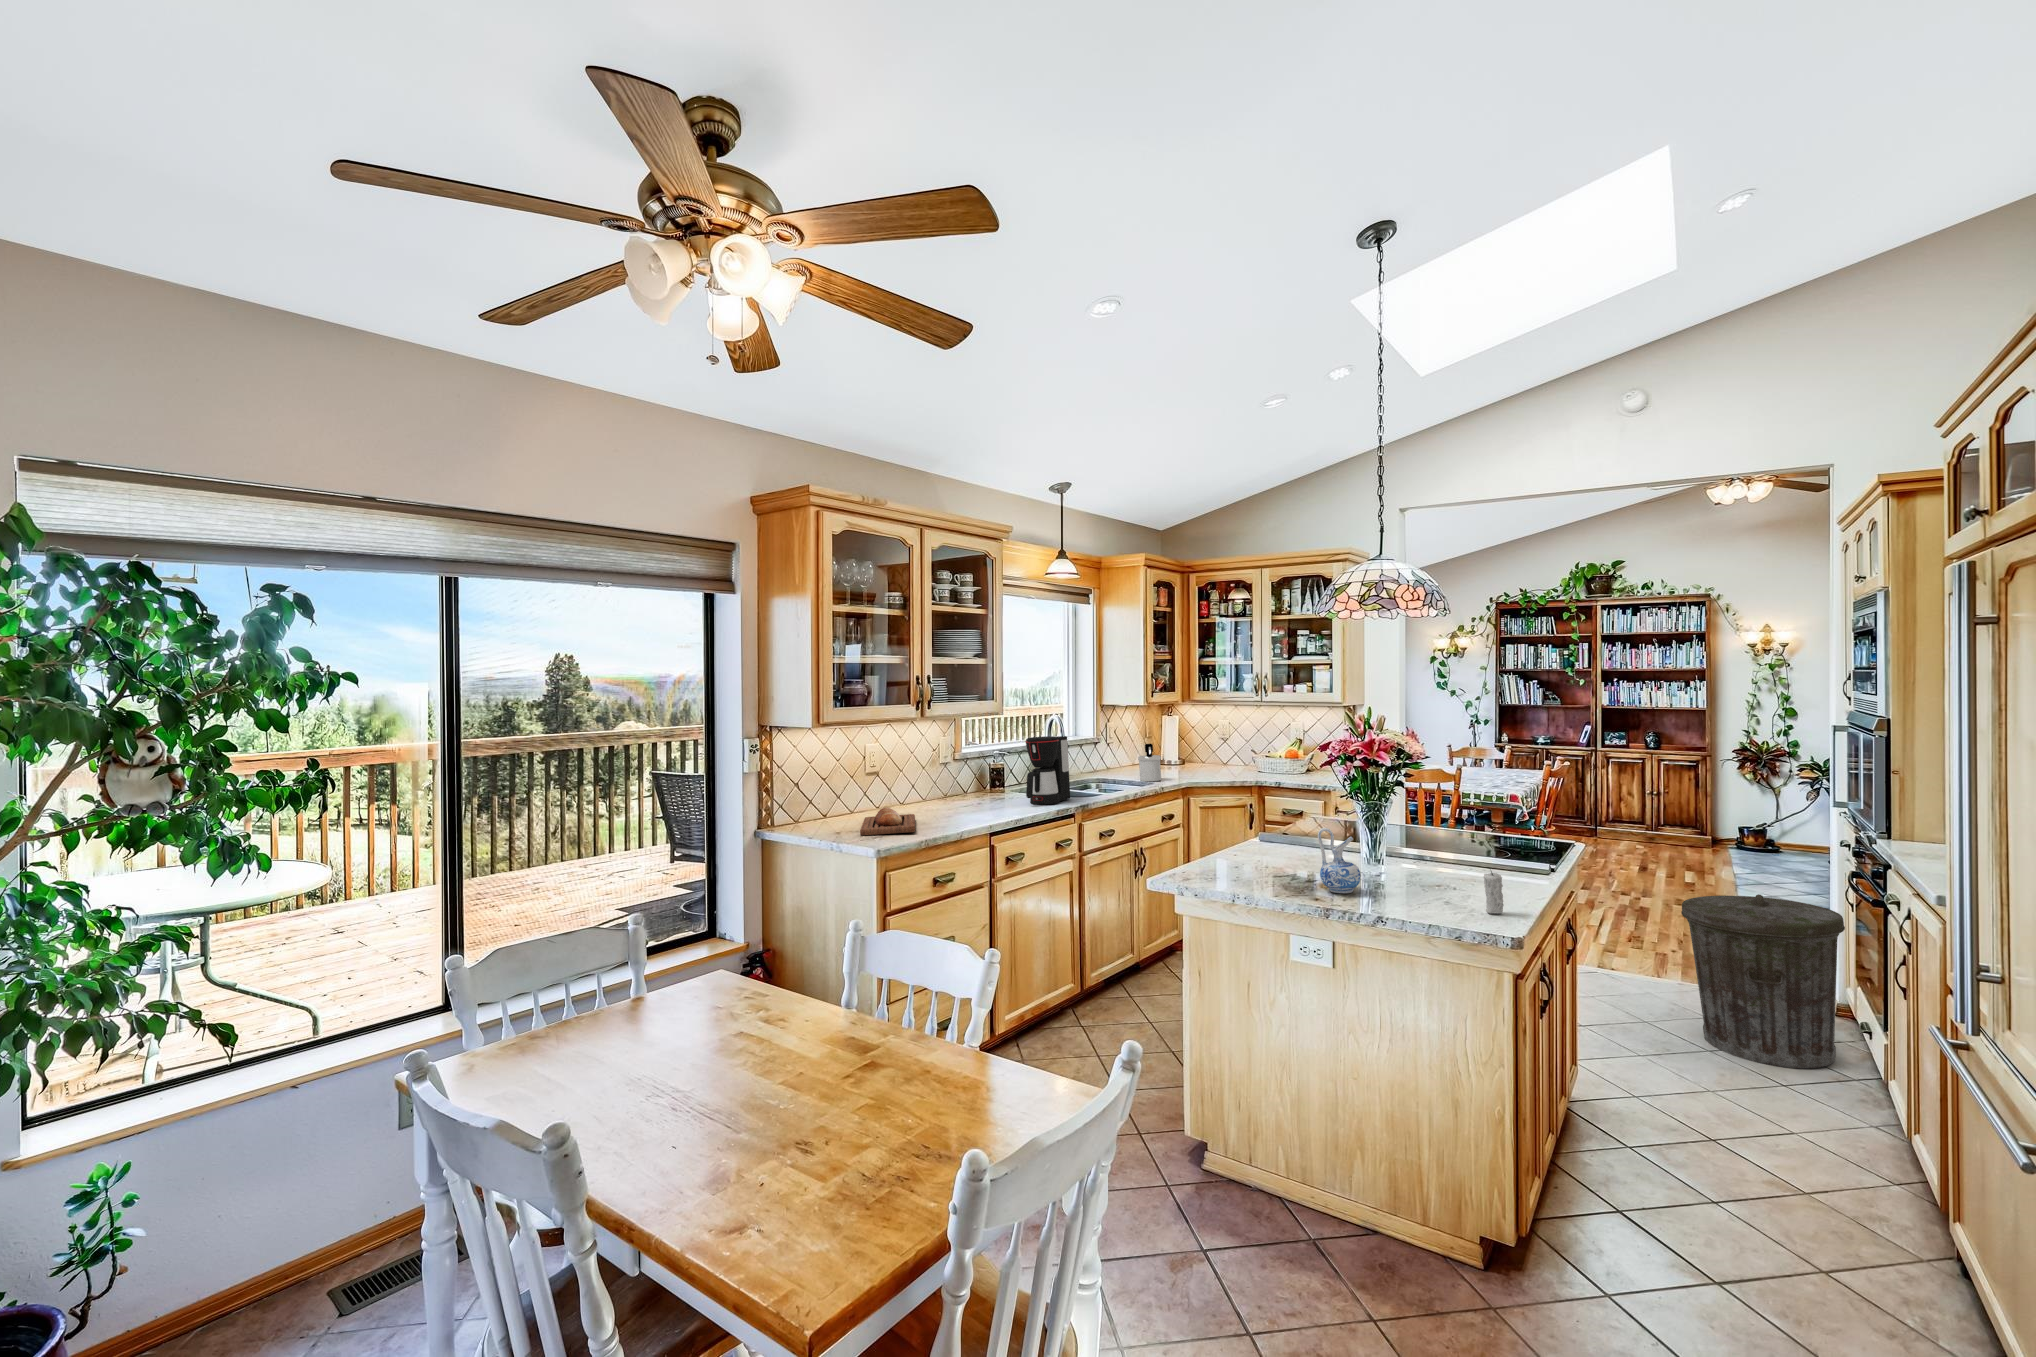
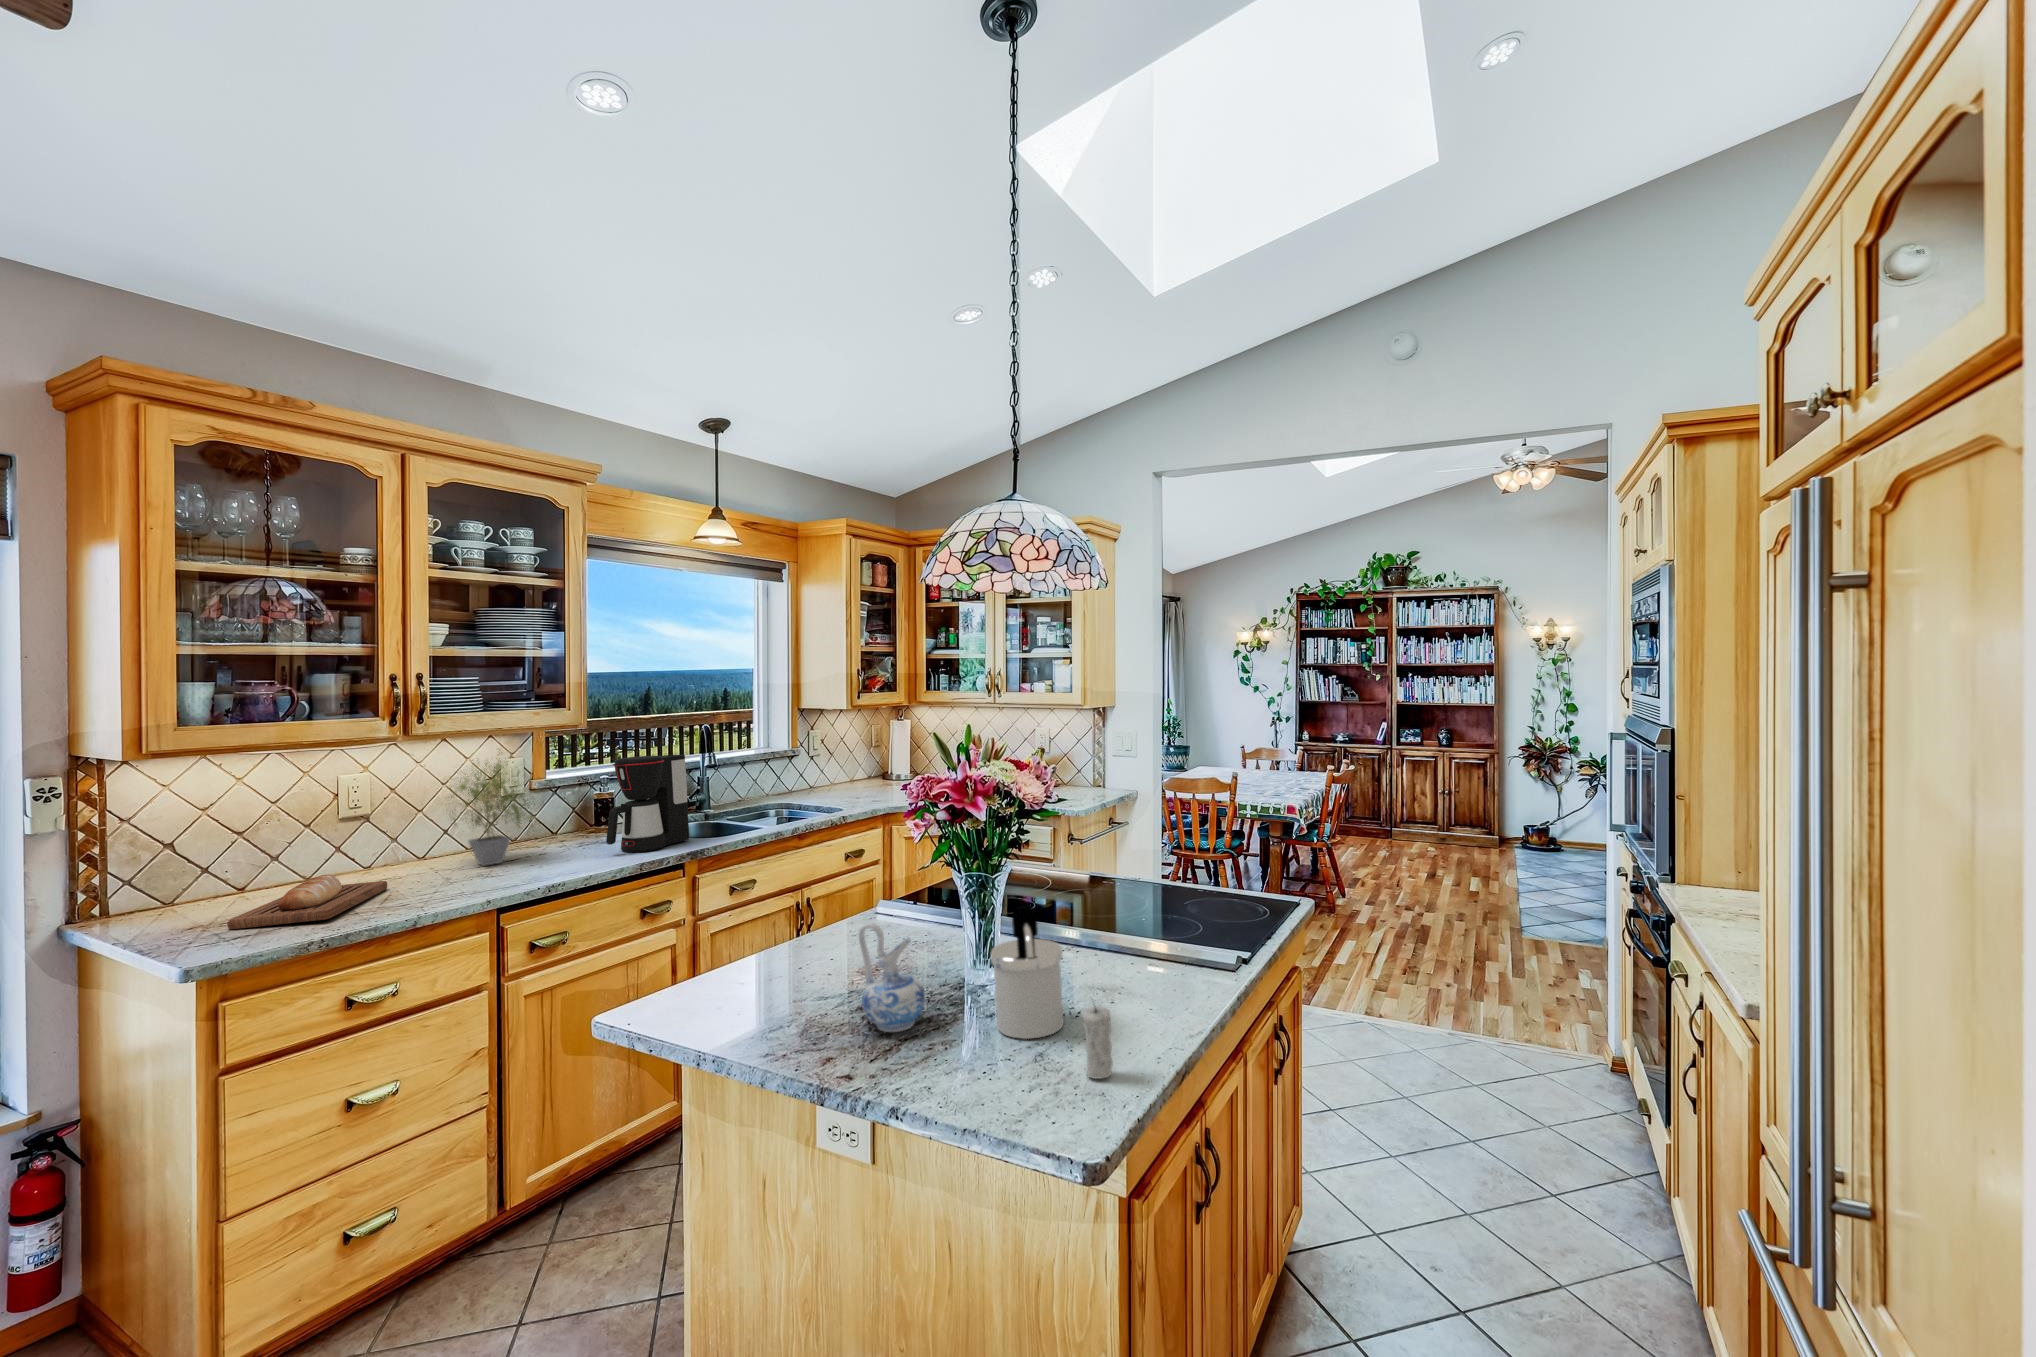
potted plant: none [919,728,989,810] -> present [447,760,535,866]
soap dispenser: present [1138,744,1161,782] -> present [991,907,1063,1039]
trash can: present [1681,894,1845,1068] -> none [1443,939,1622,1164]

